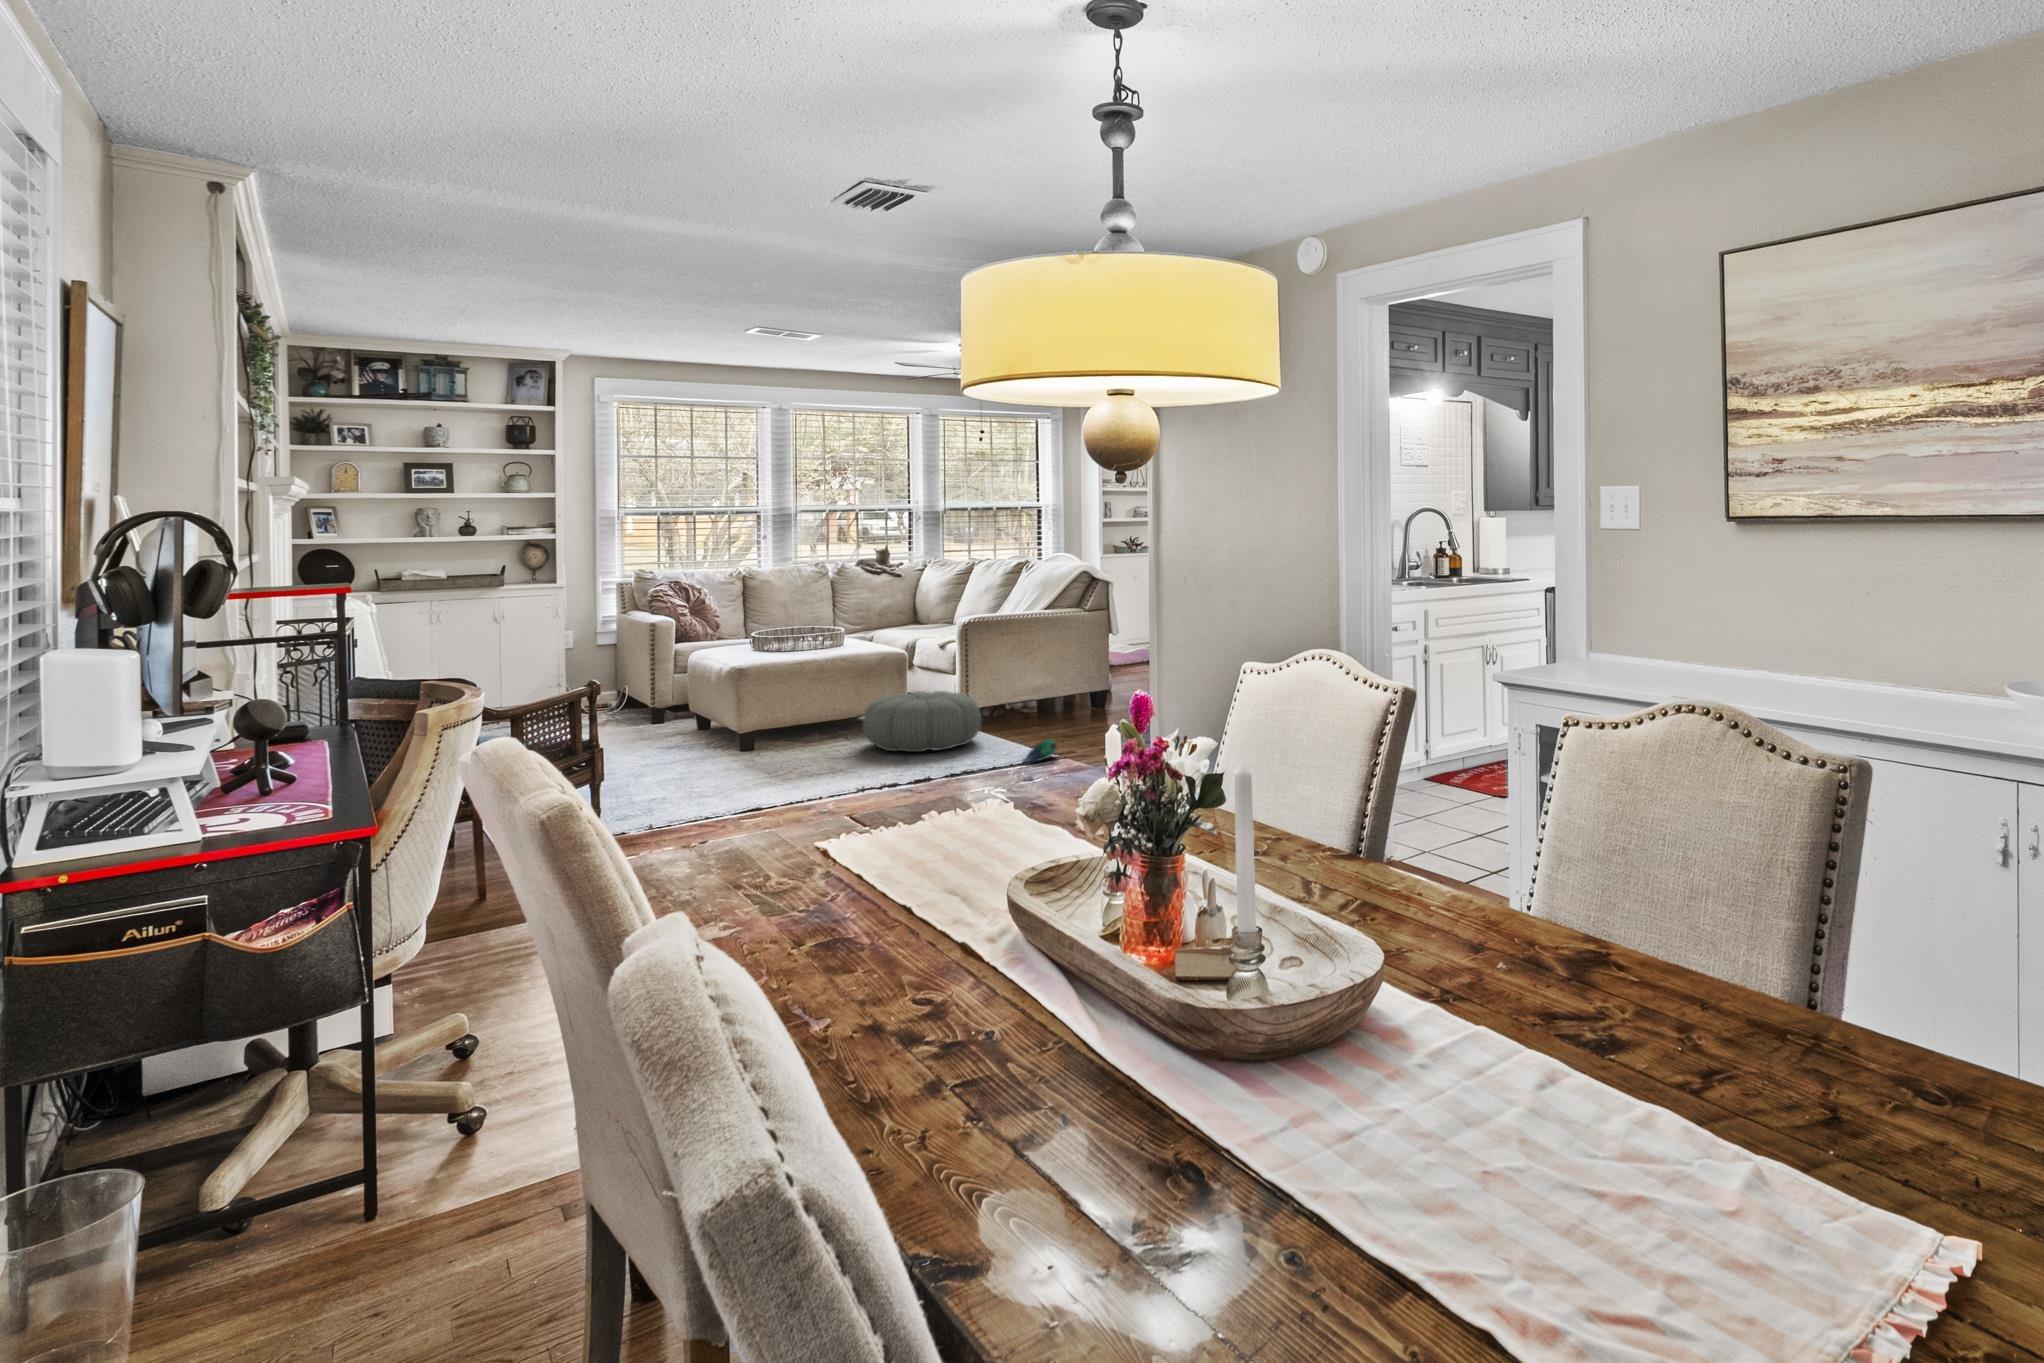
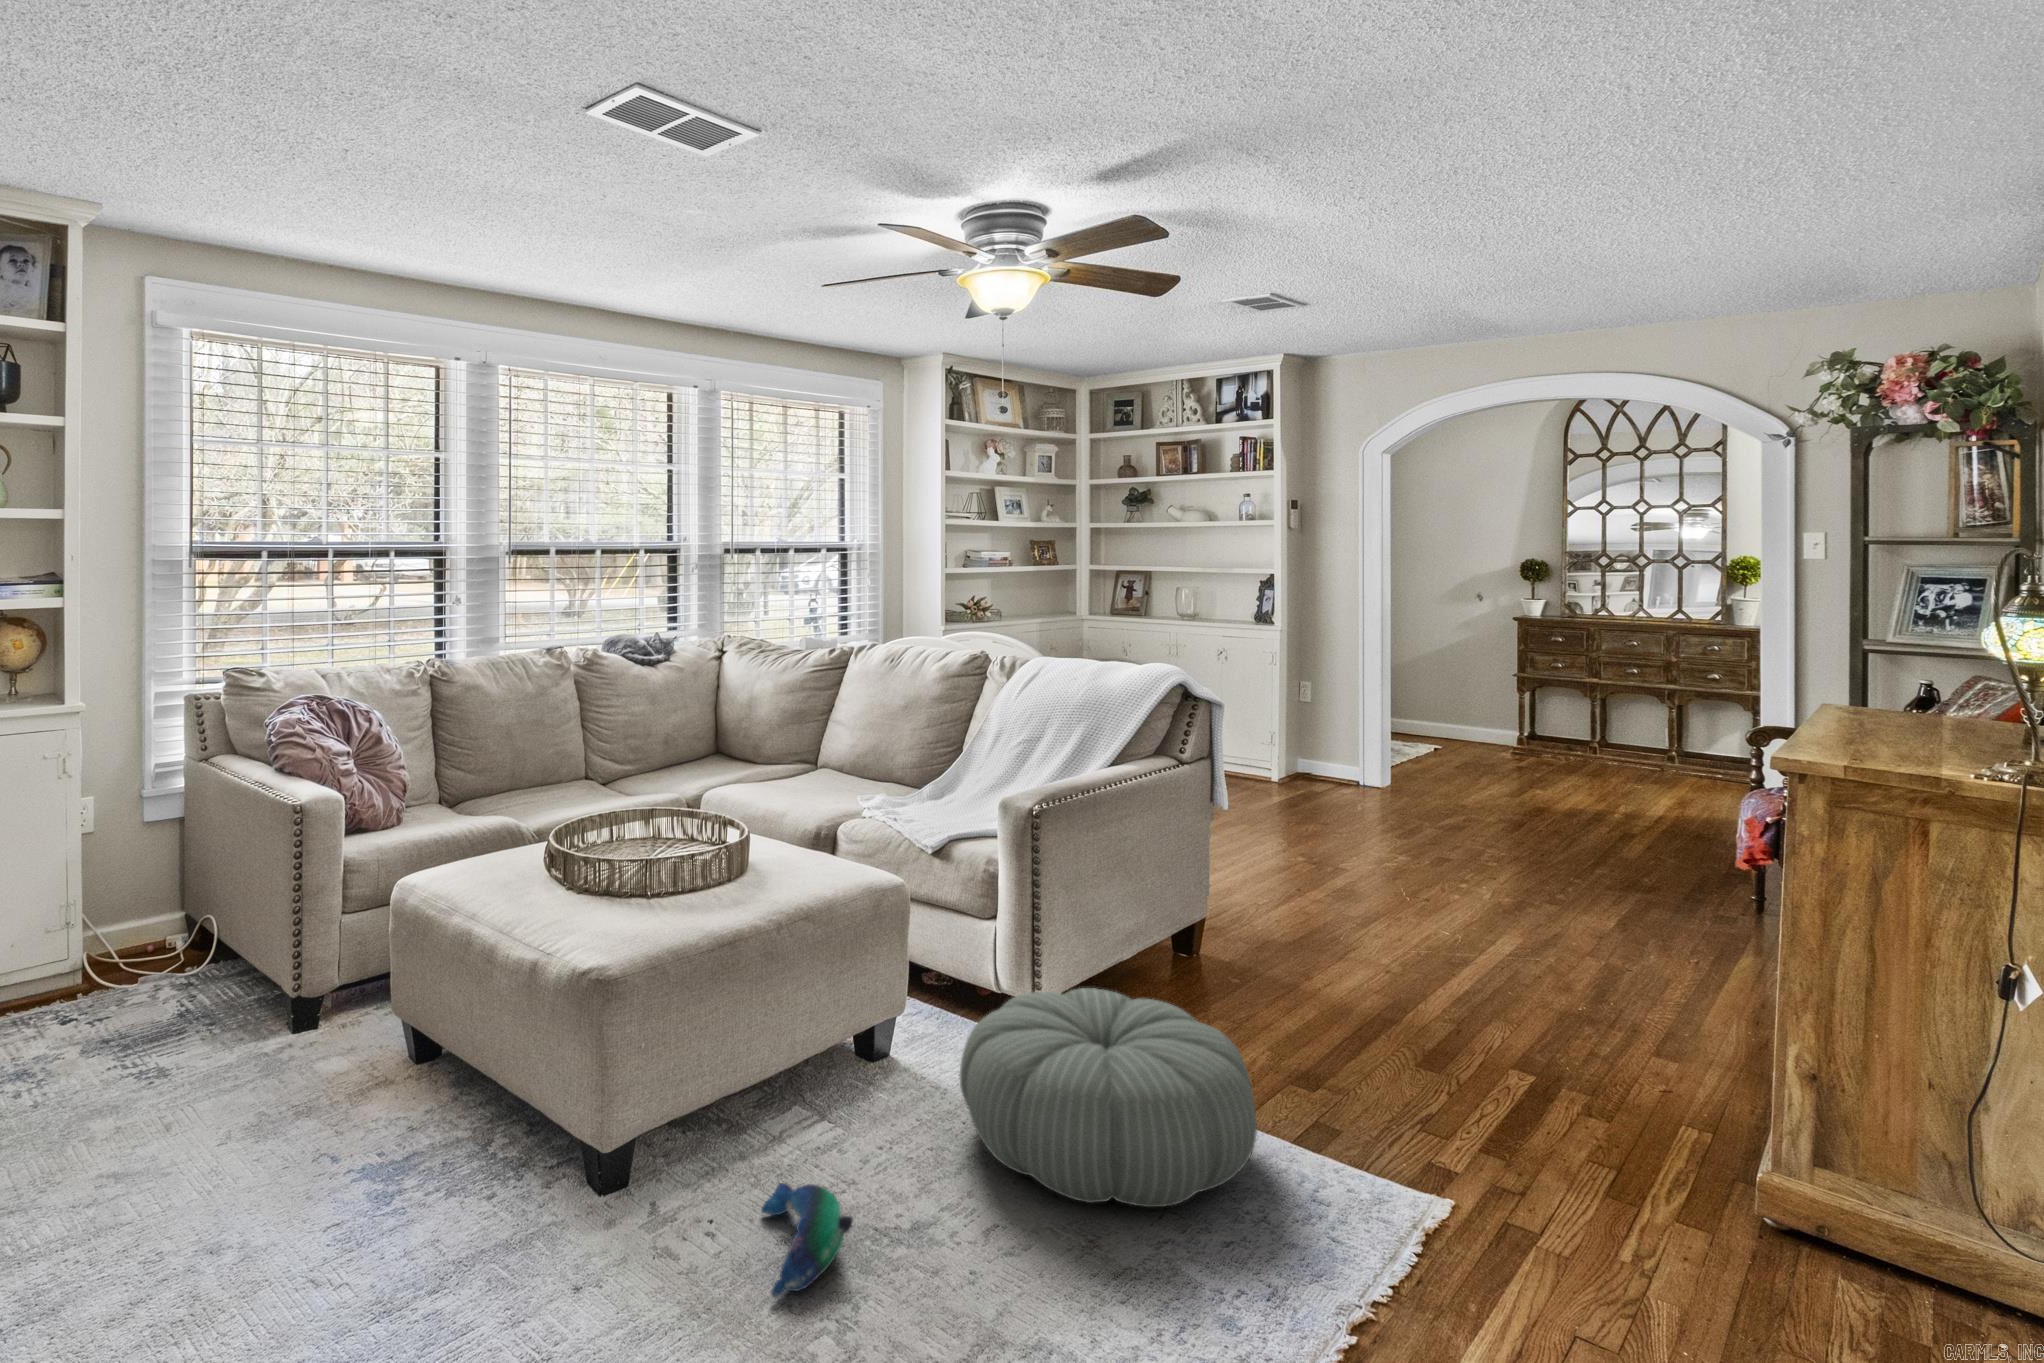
plush toy: present [1023,739,1057,762] -> present [761,1183,853,1298]

